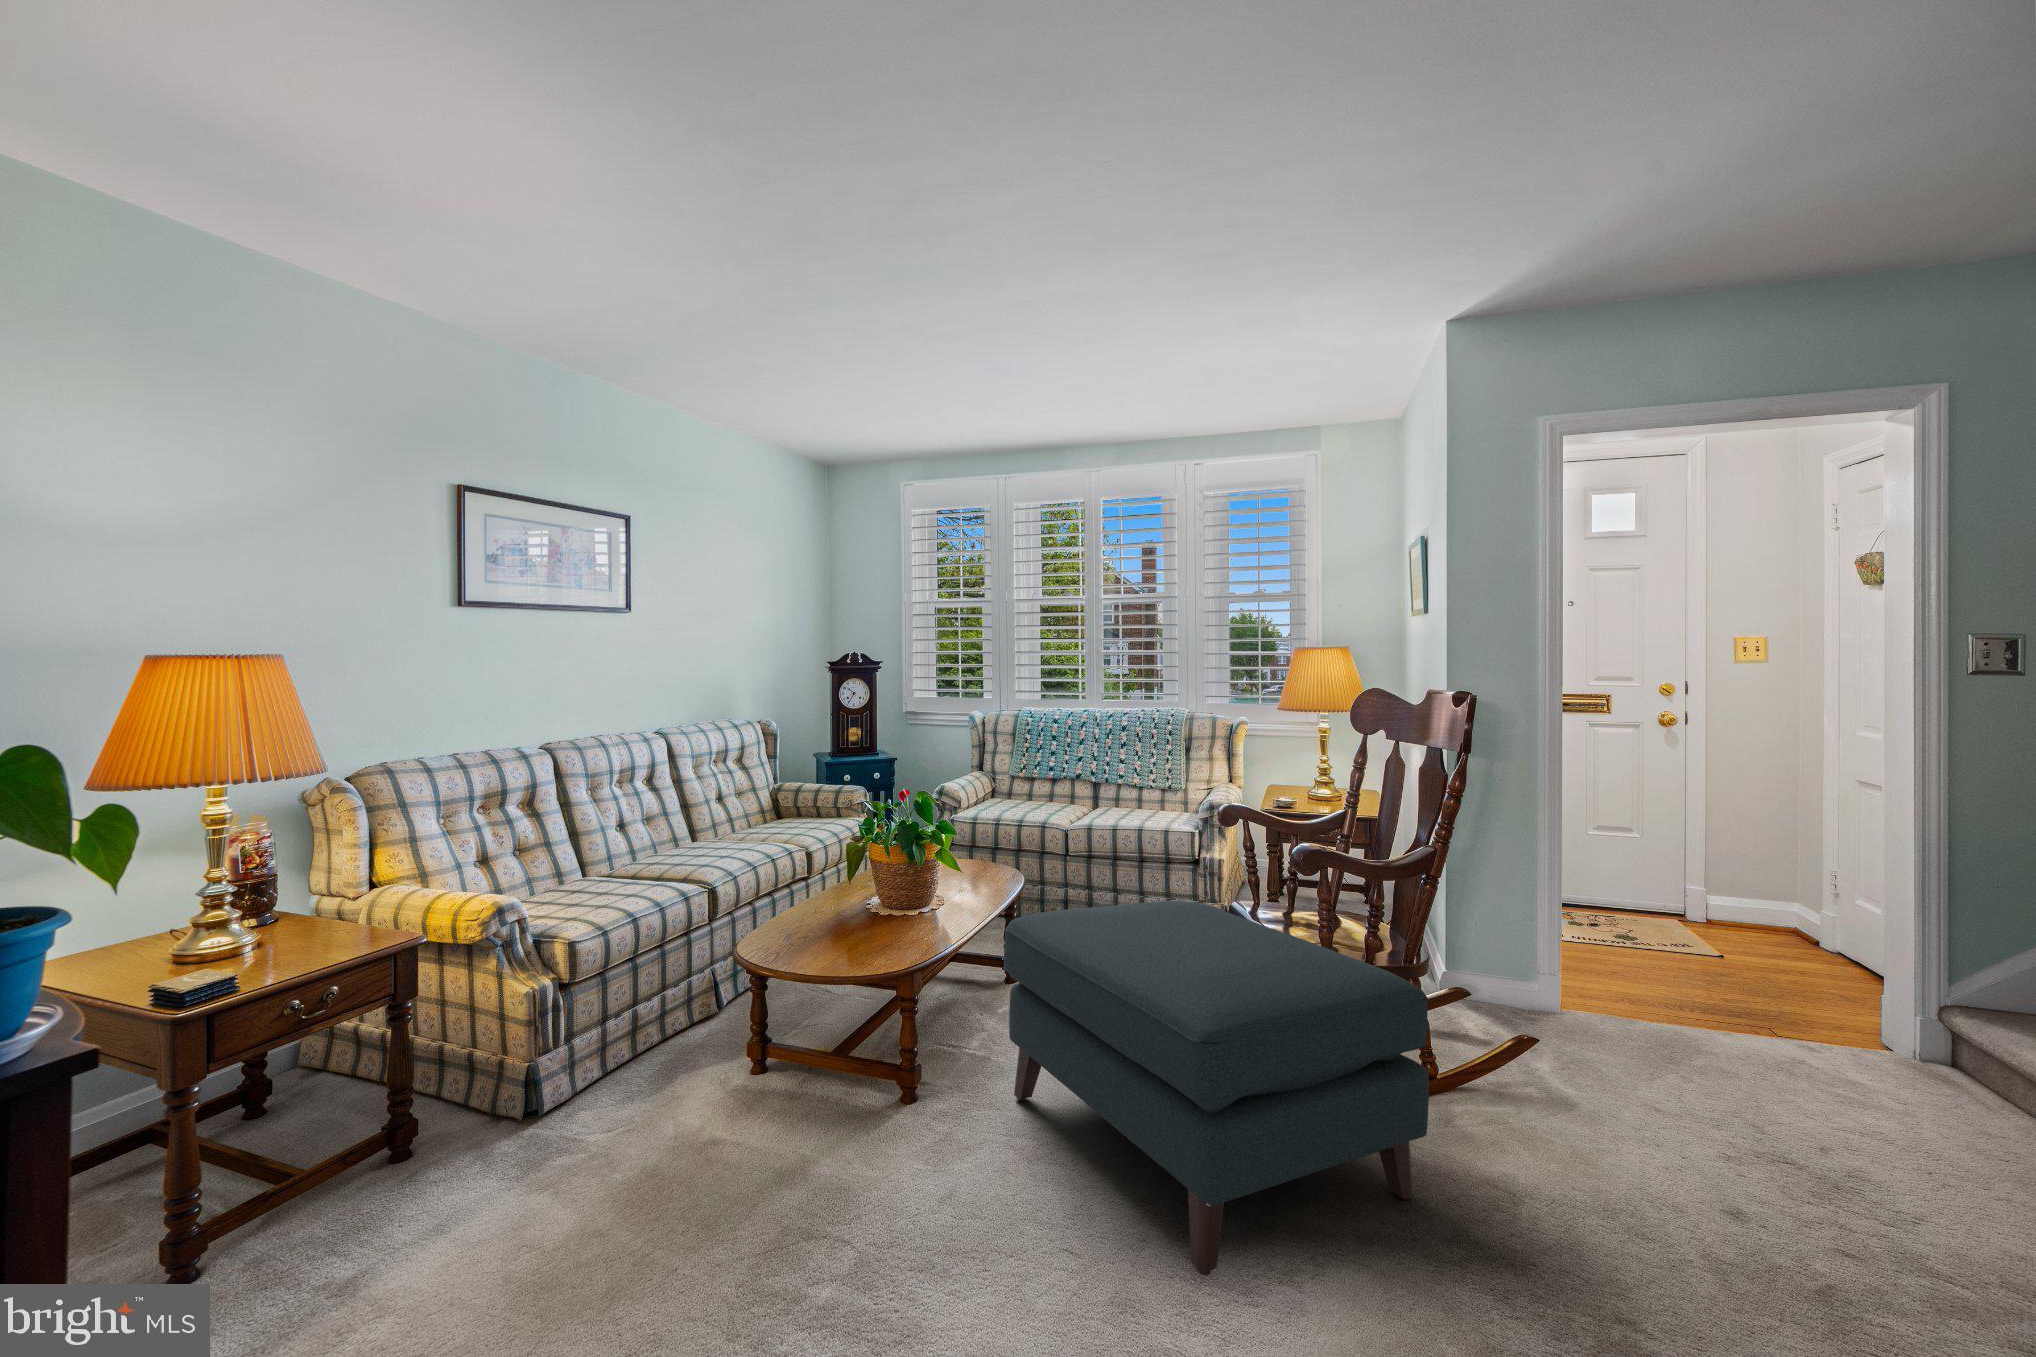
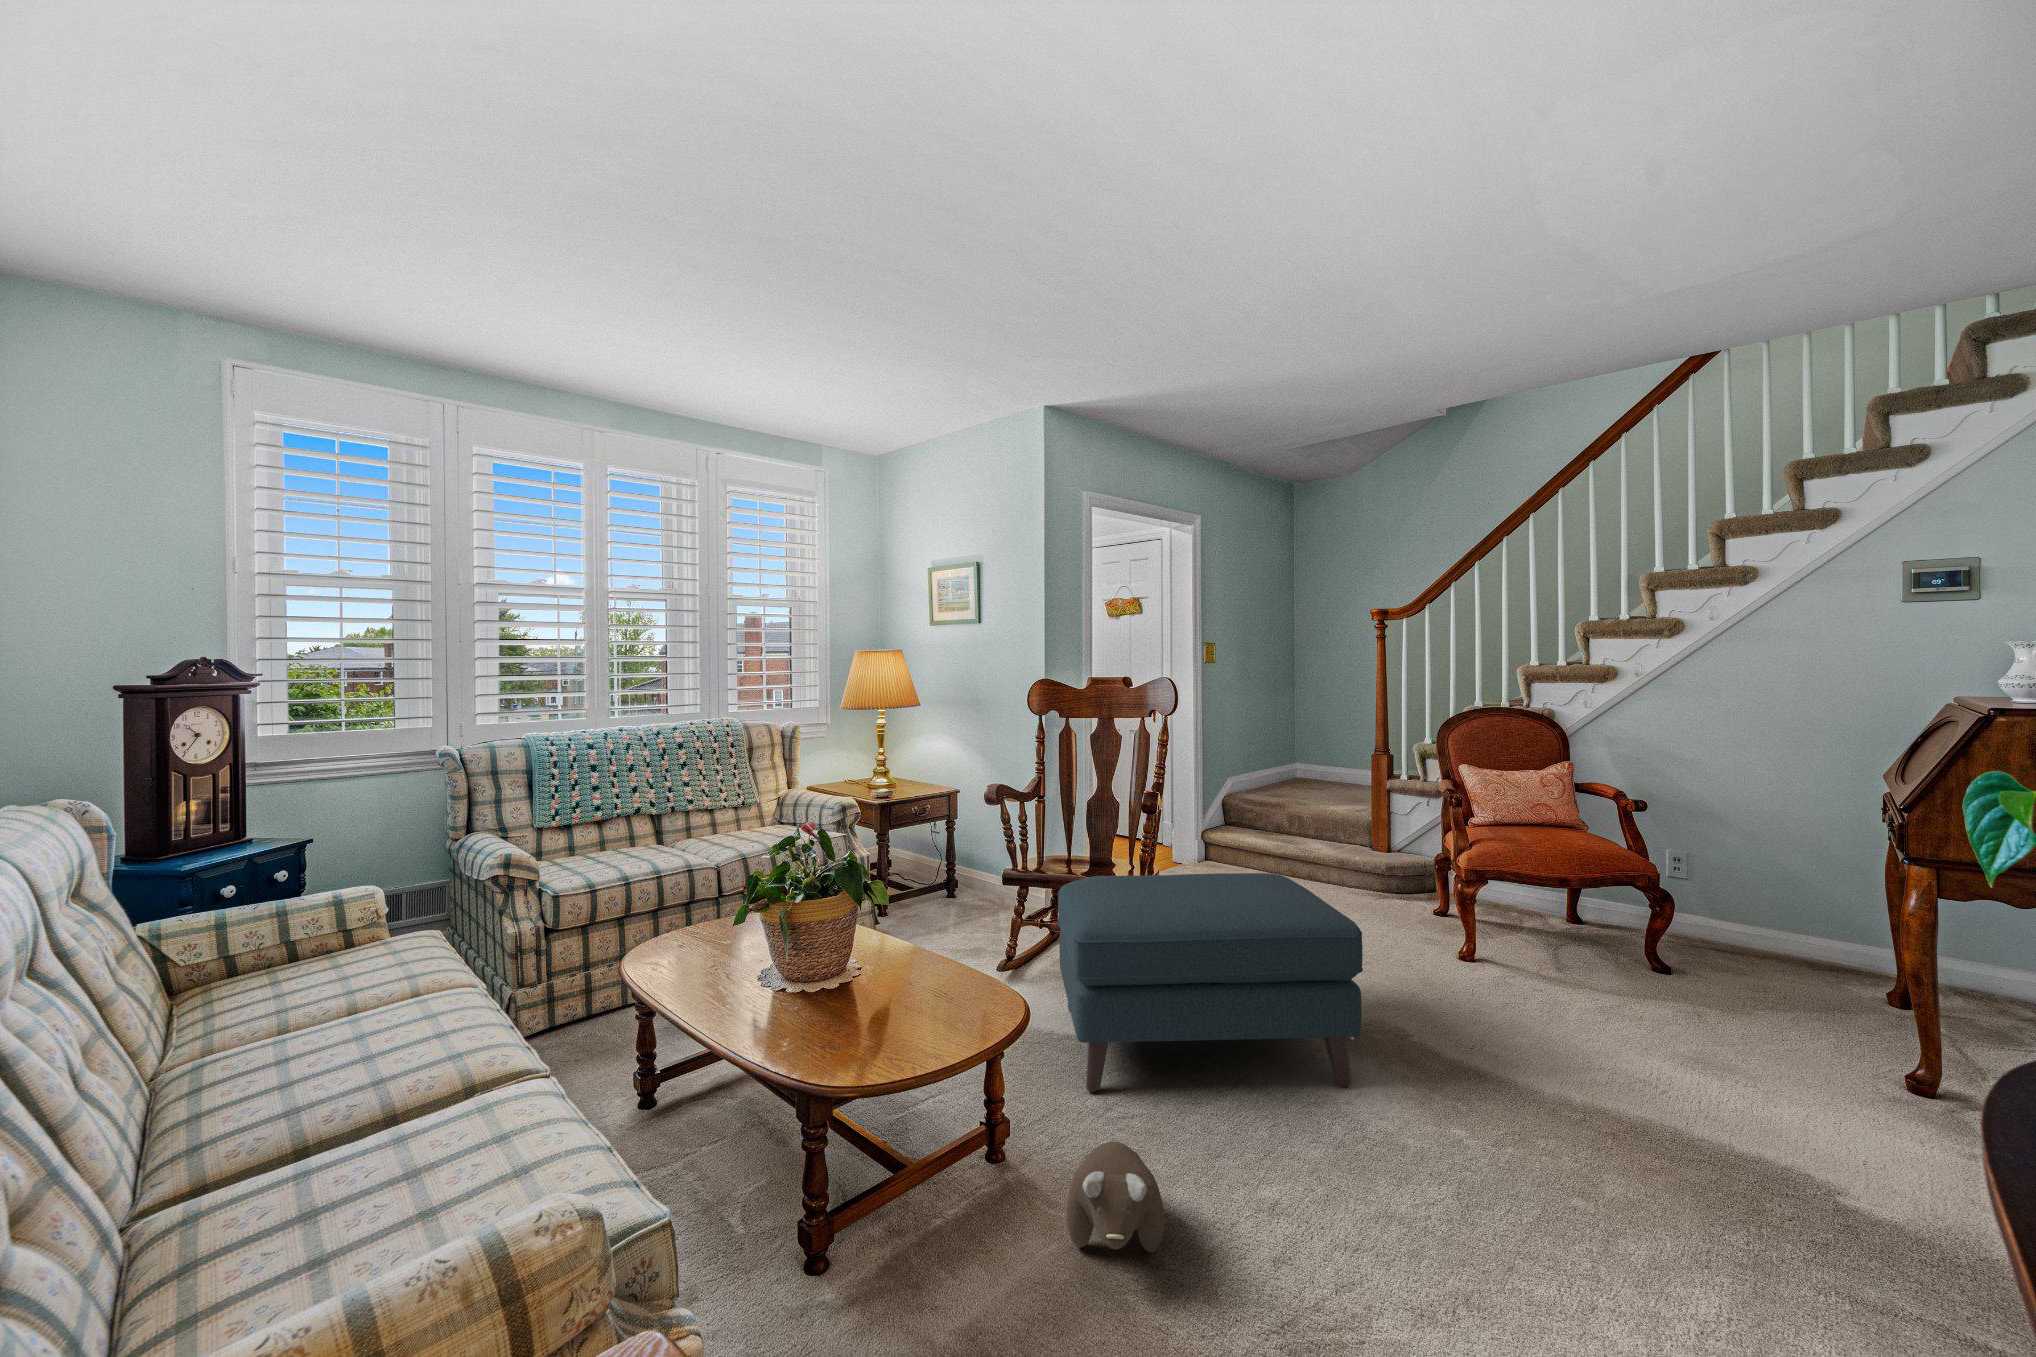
plush toy: none [710,1060,849,1169] -> present [1066,1141,1164,1253]

